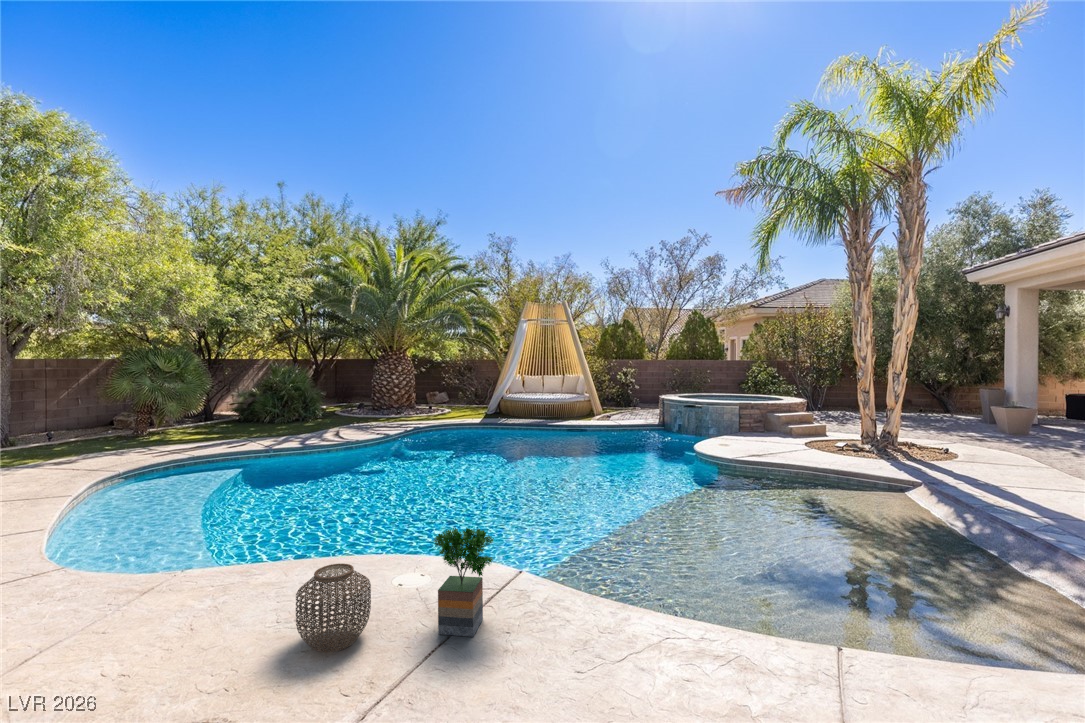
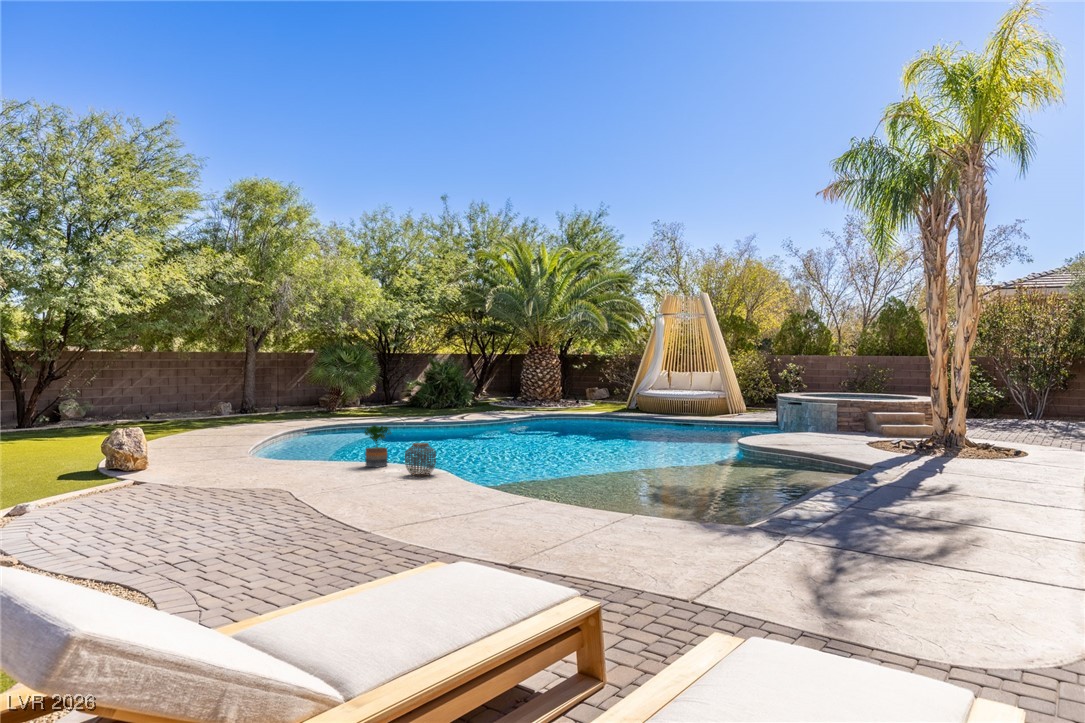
woven basket: present [296,564,371,652] -> present [405,443,436,476]

